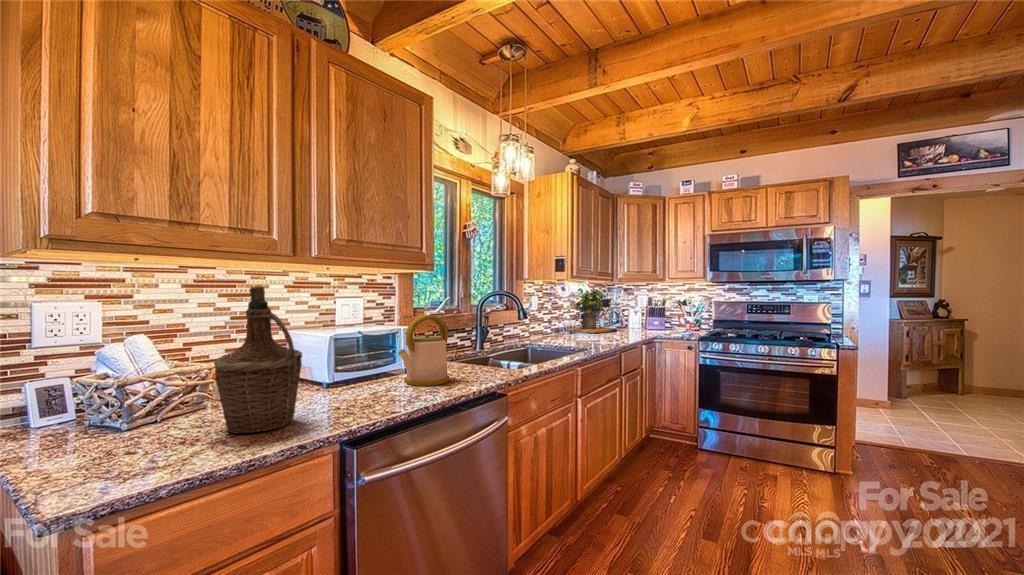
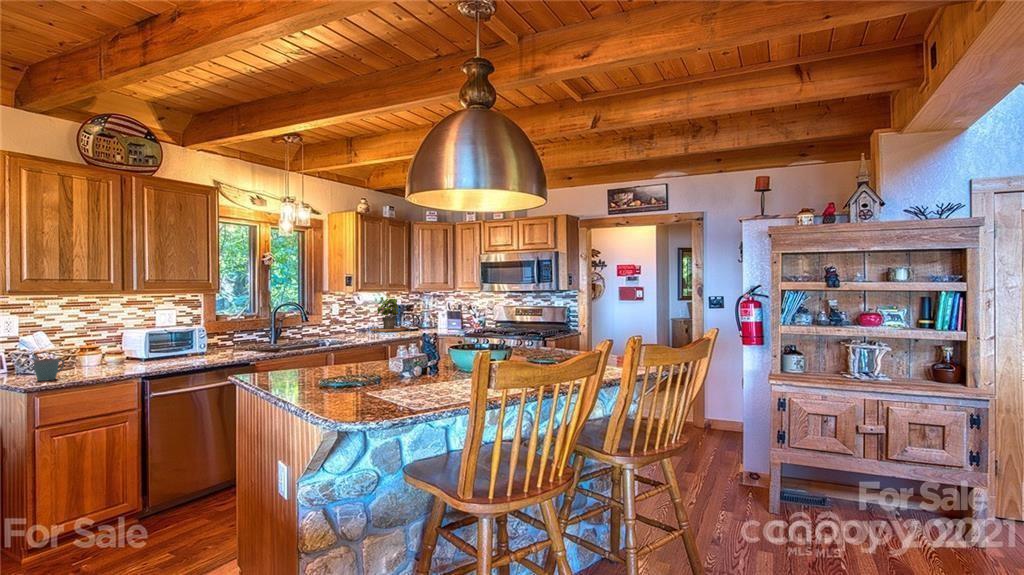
bottle: present [214,286,302,433] -> none [81,308,125,373]
kettle: present [399,315,450,386] -> none [189,320,223,359]
mug: none [88,410,172,478] -> present [34,359,65,381]

